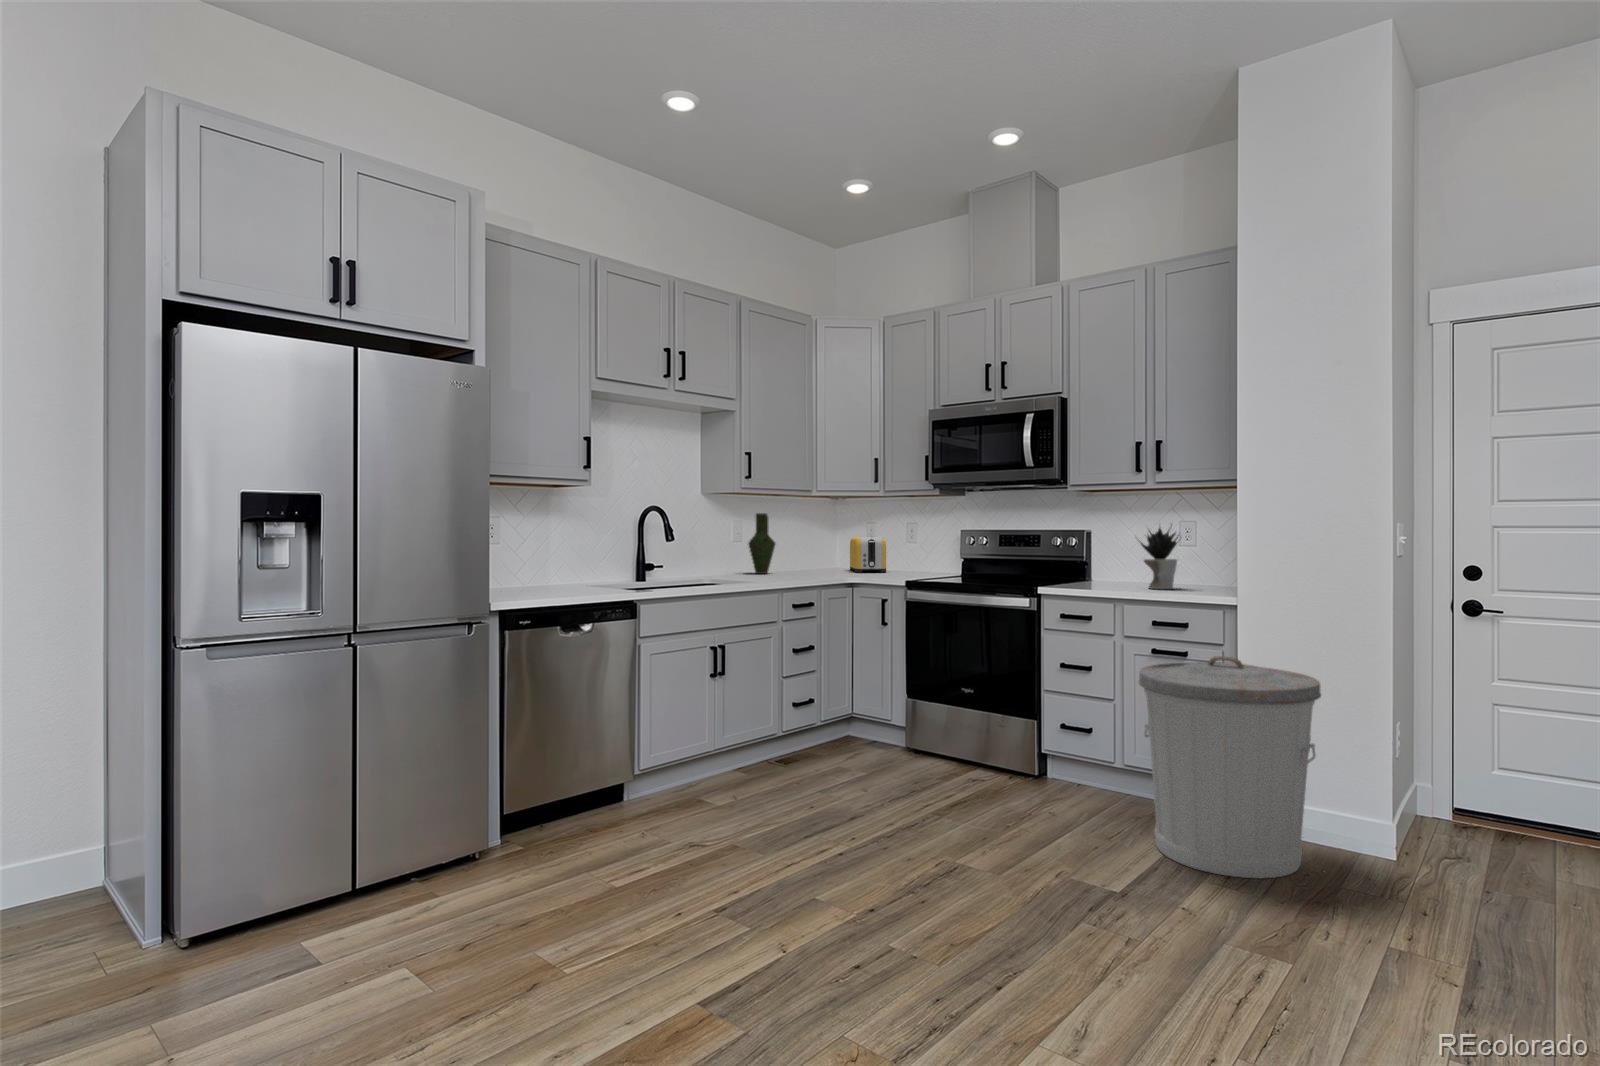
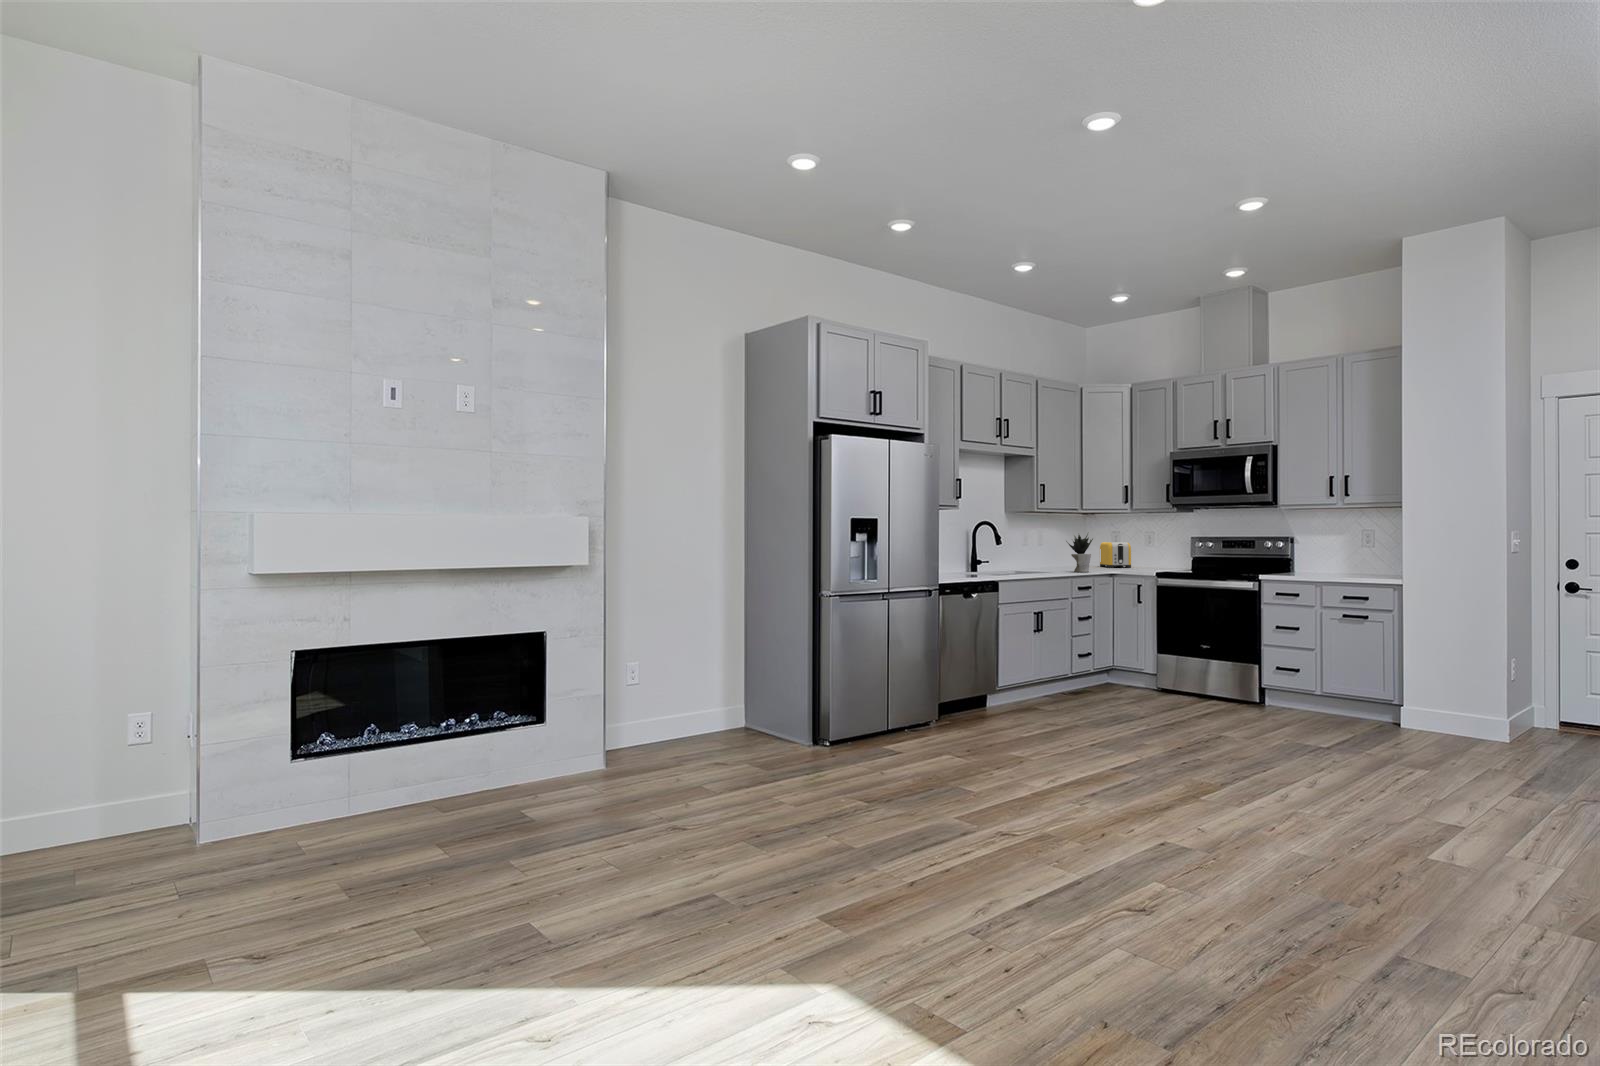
vase: present [748,513,775,574] -> none [1030,525,1051,568]
potted plant: present [1141,525,1178,589] -> present [1066,534,1093,572]
trash can: present [1138,656,1321,878] -> none [1337,614,1458,745]

